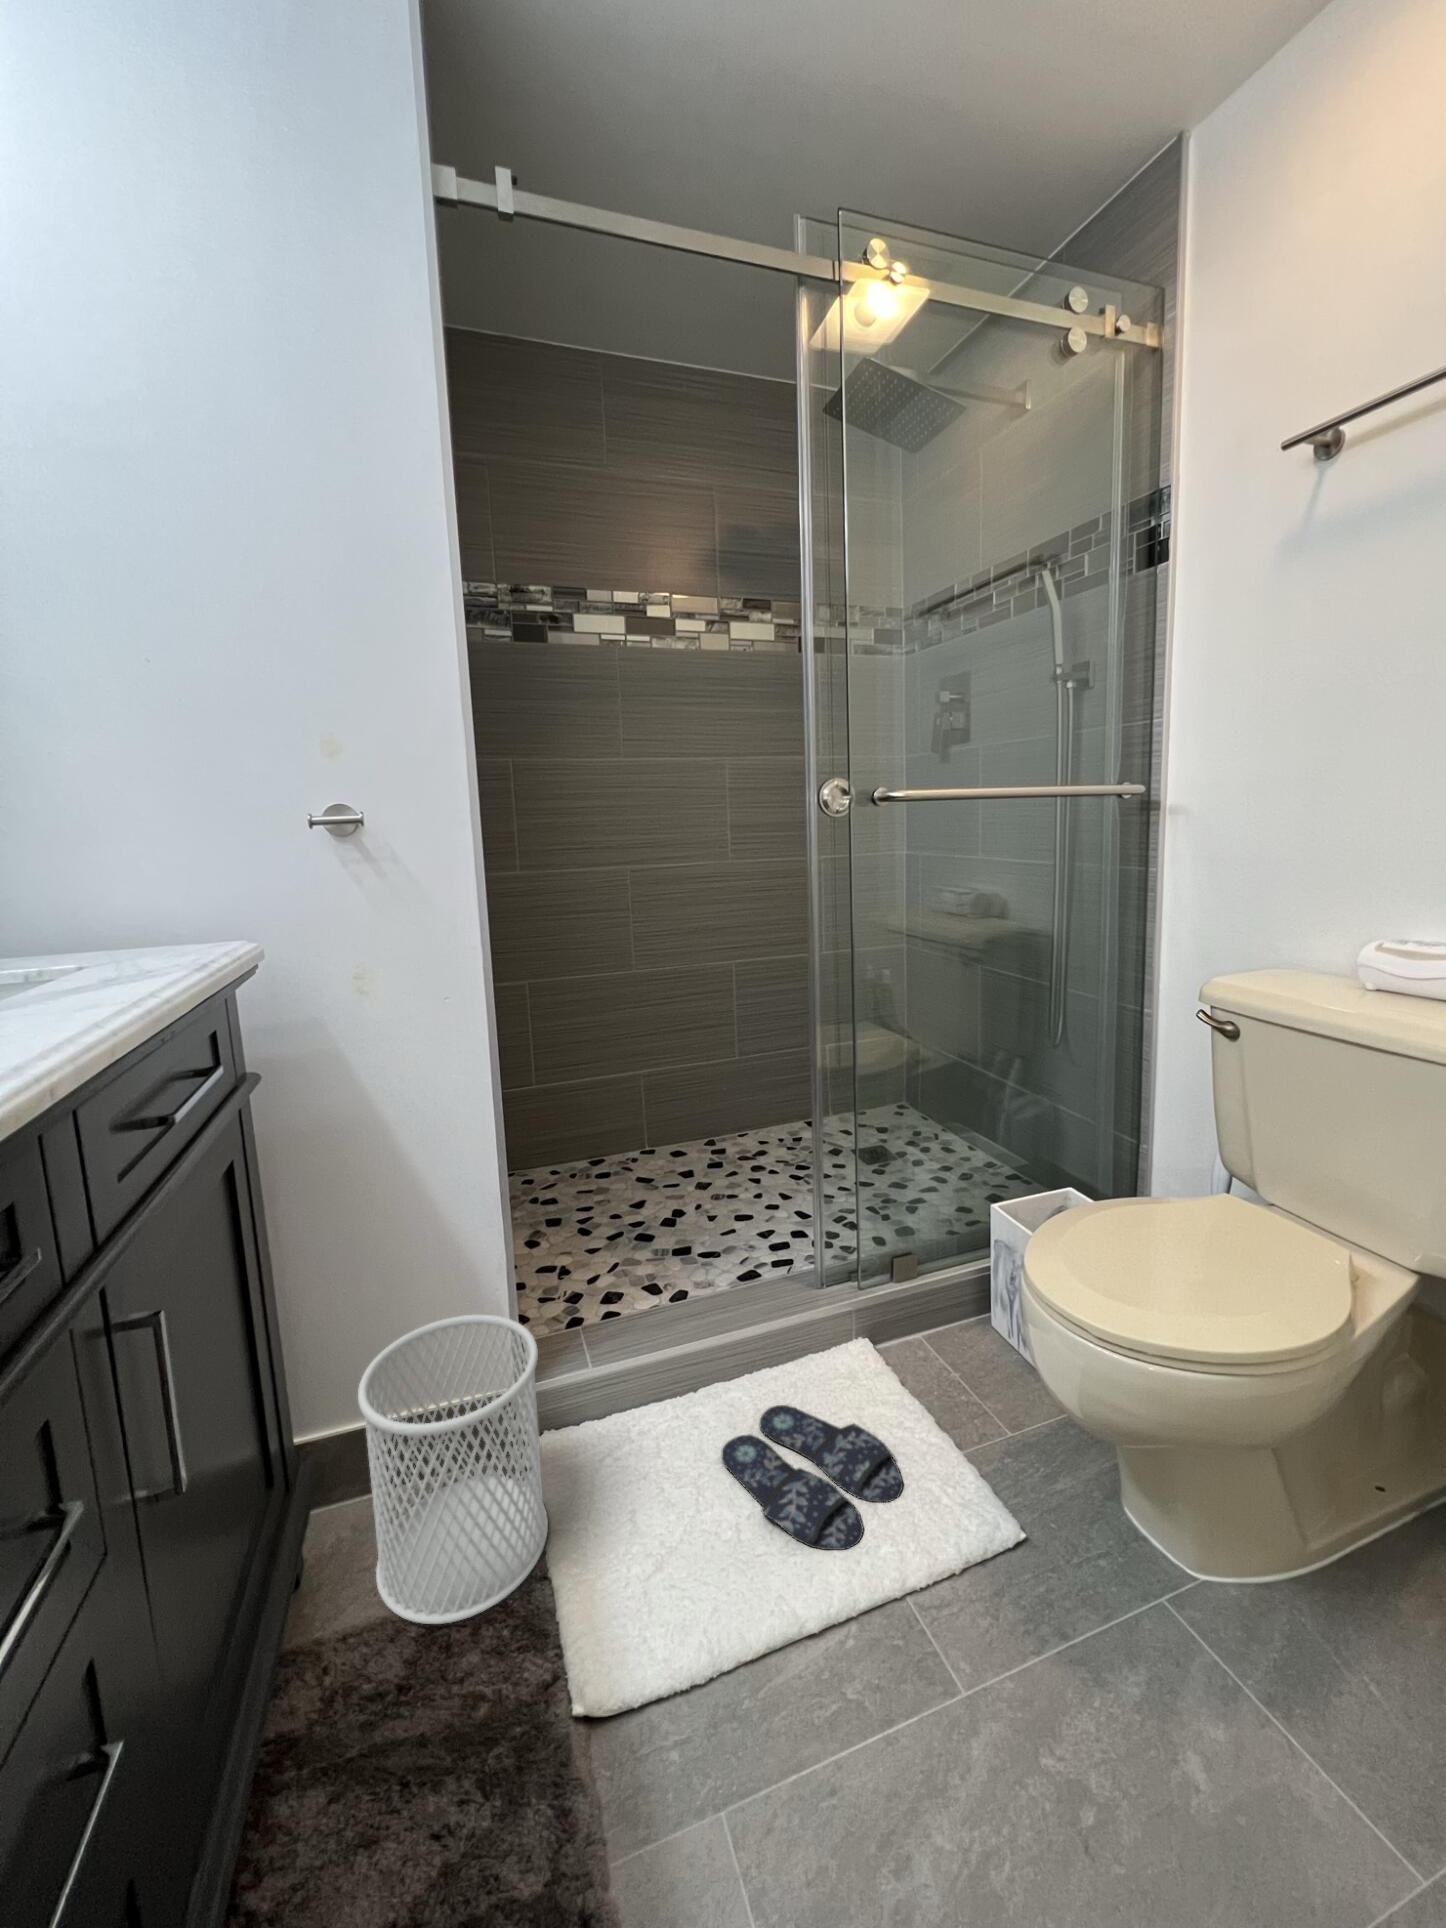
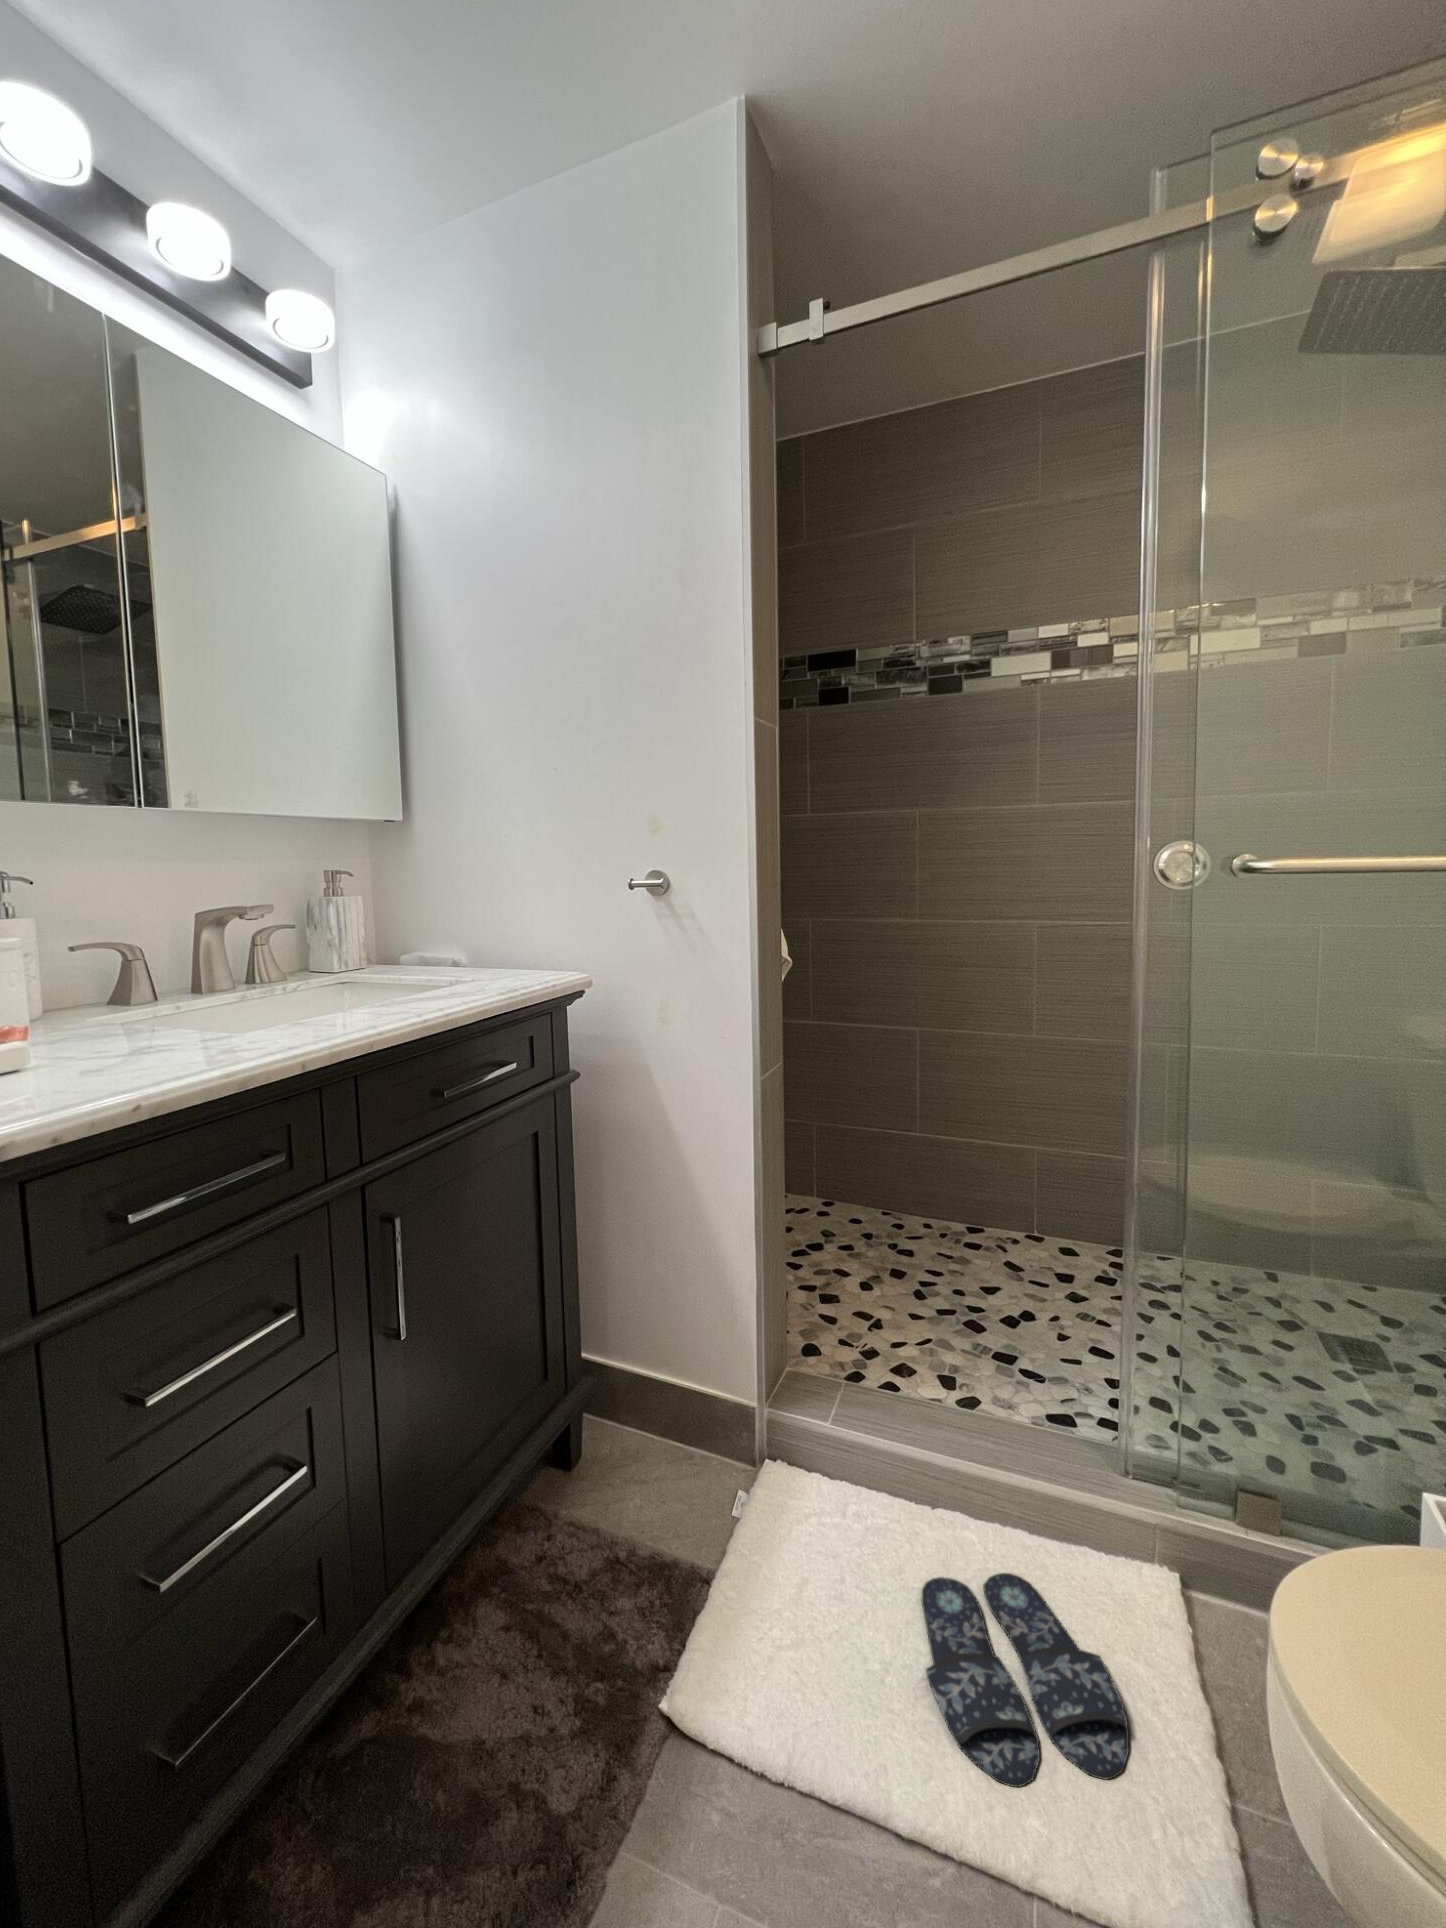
wastebasket: present [358,1315,548,1624] -> none [597,1308,745,1576]

